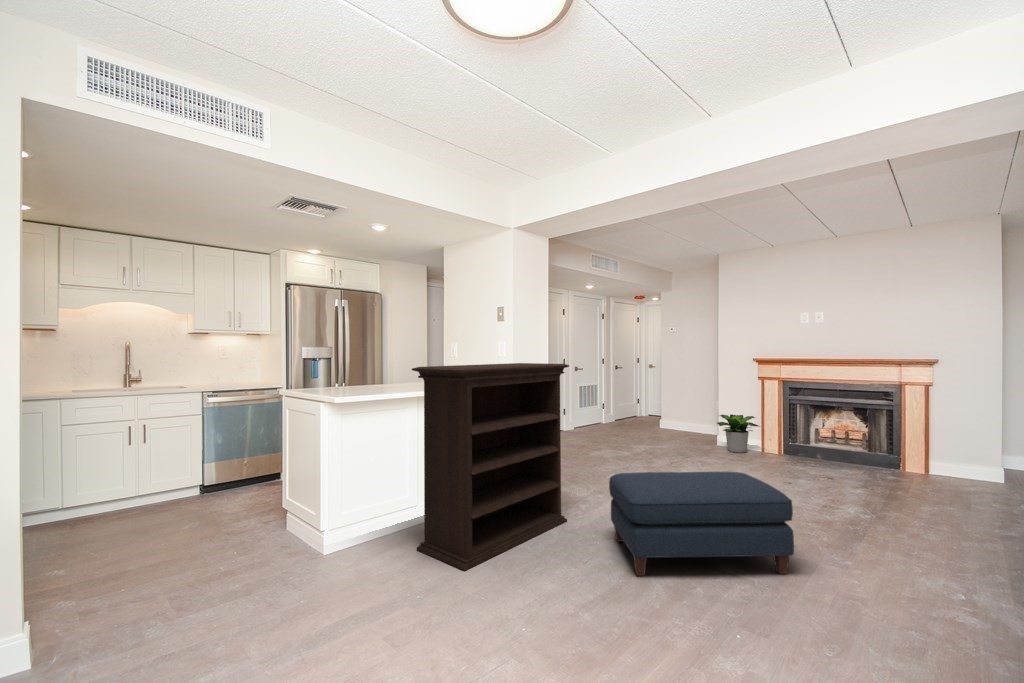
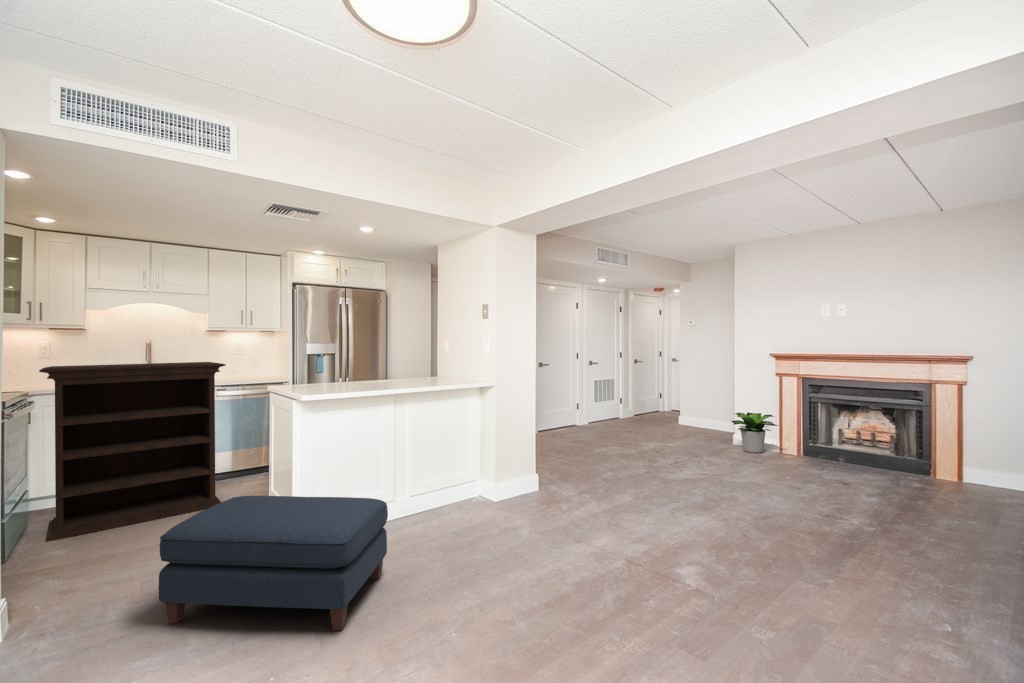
bookshelf: present [412,363,569,571] -> present [39,362,226,542]
ottoman: present [609,472,794,576] -> present [159,496,388,631]

